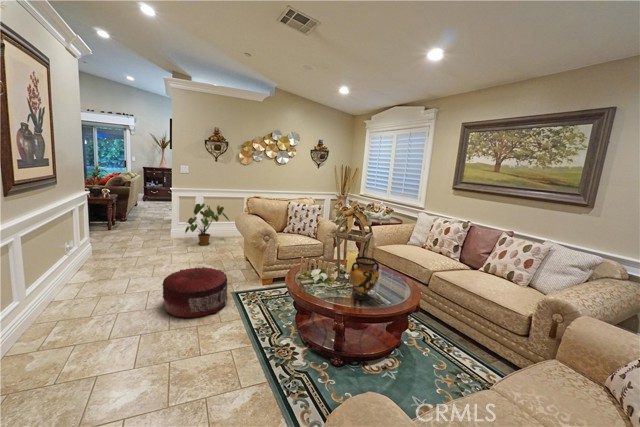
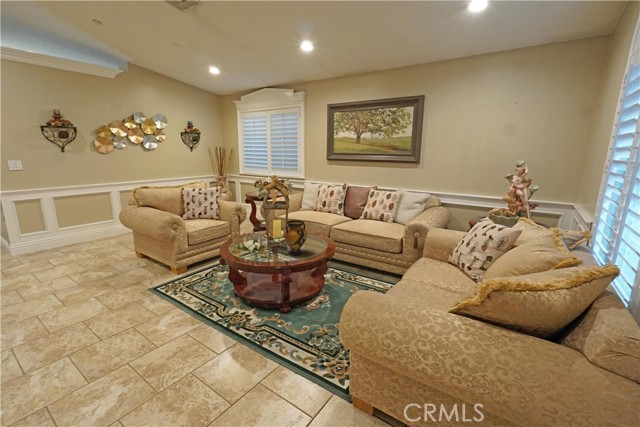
house plant: present [185,203,229,246] -> none [35,205,102,255]
pouf: present [162,267,227,318] -> none [63,269,149,328]

